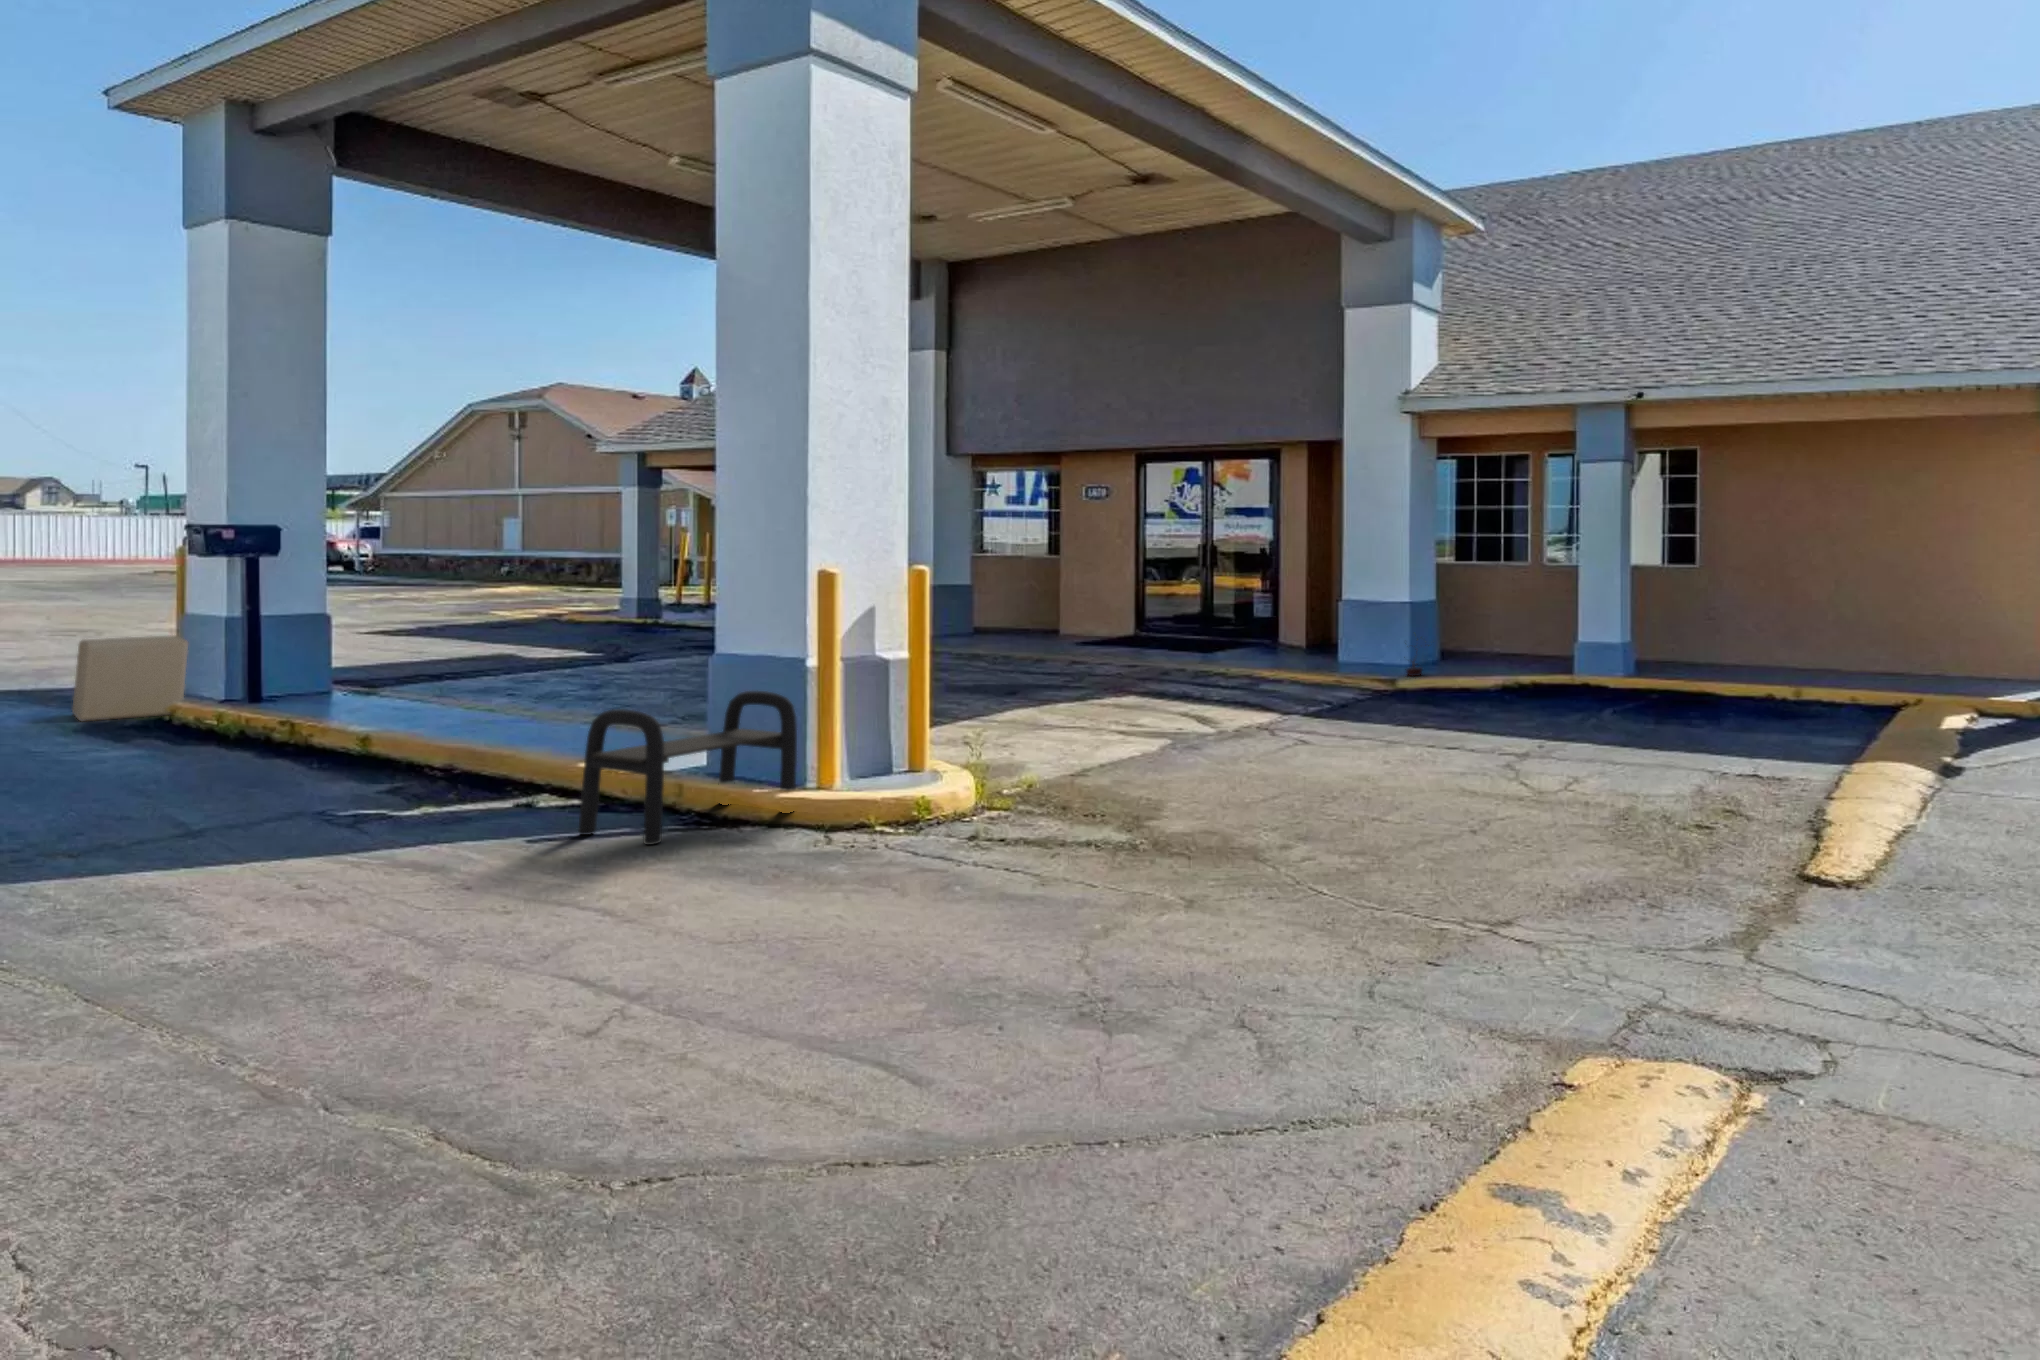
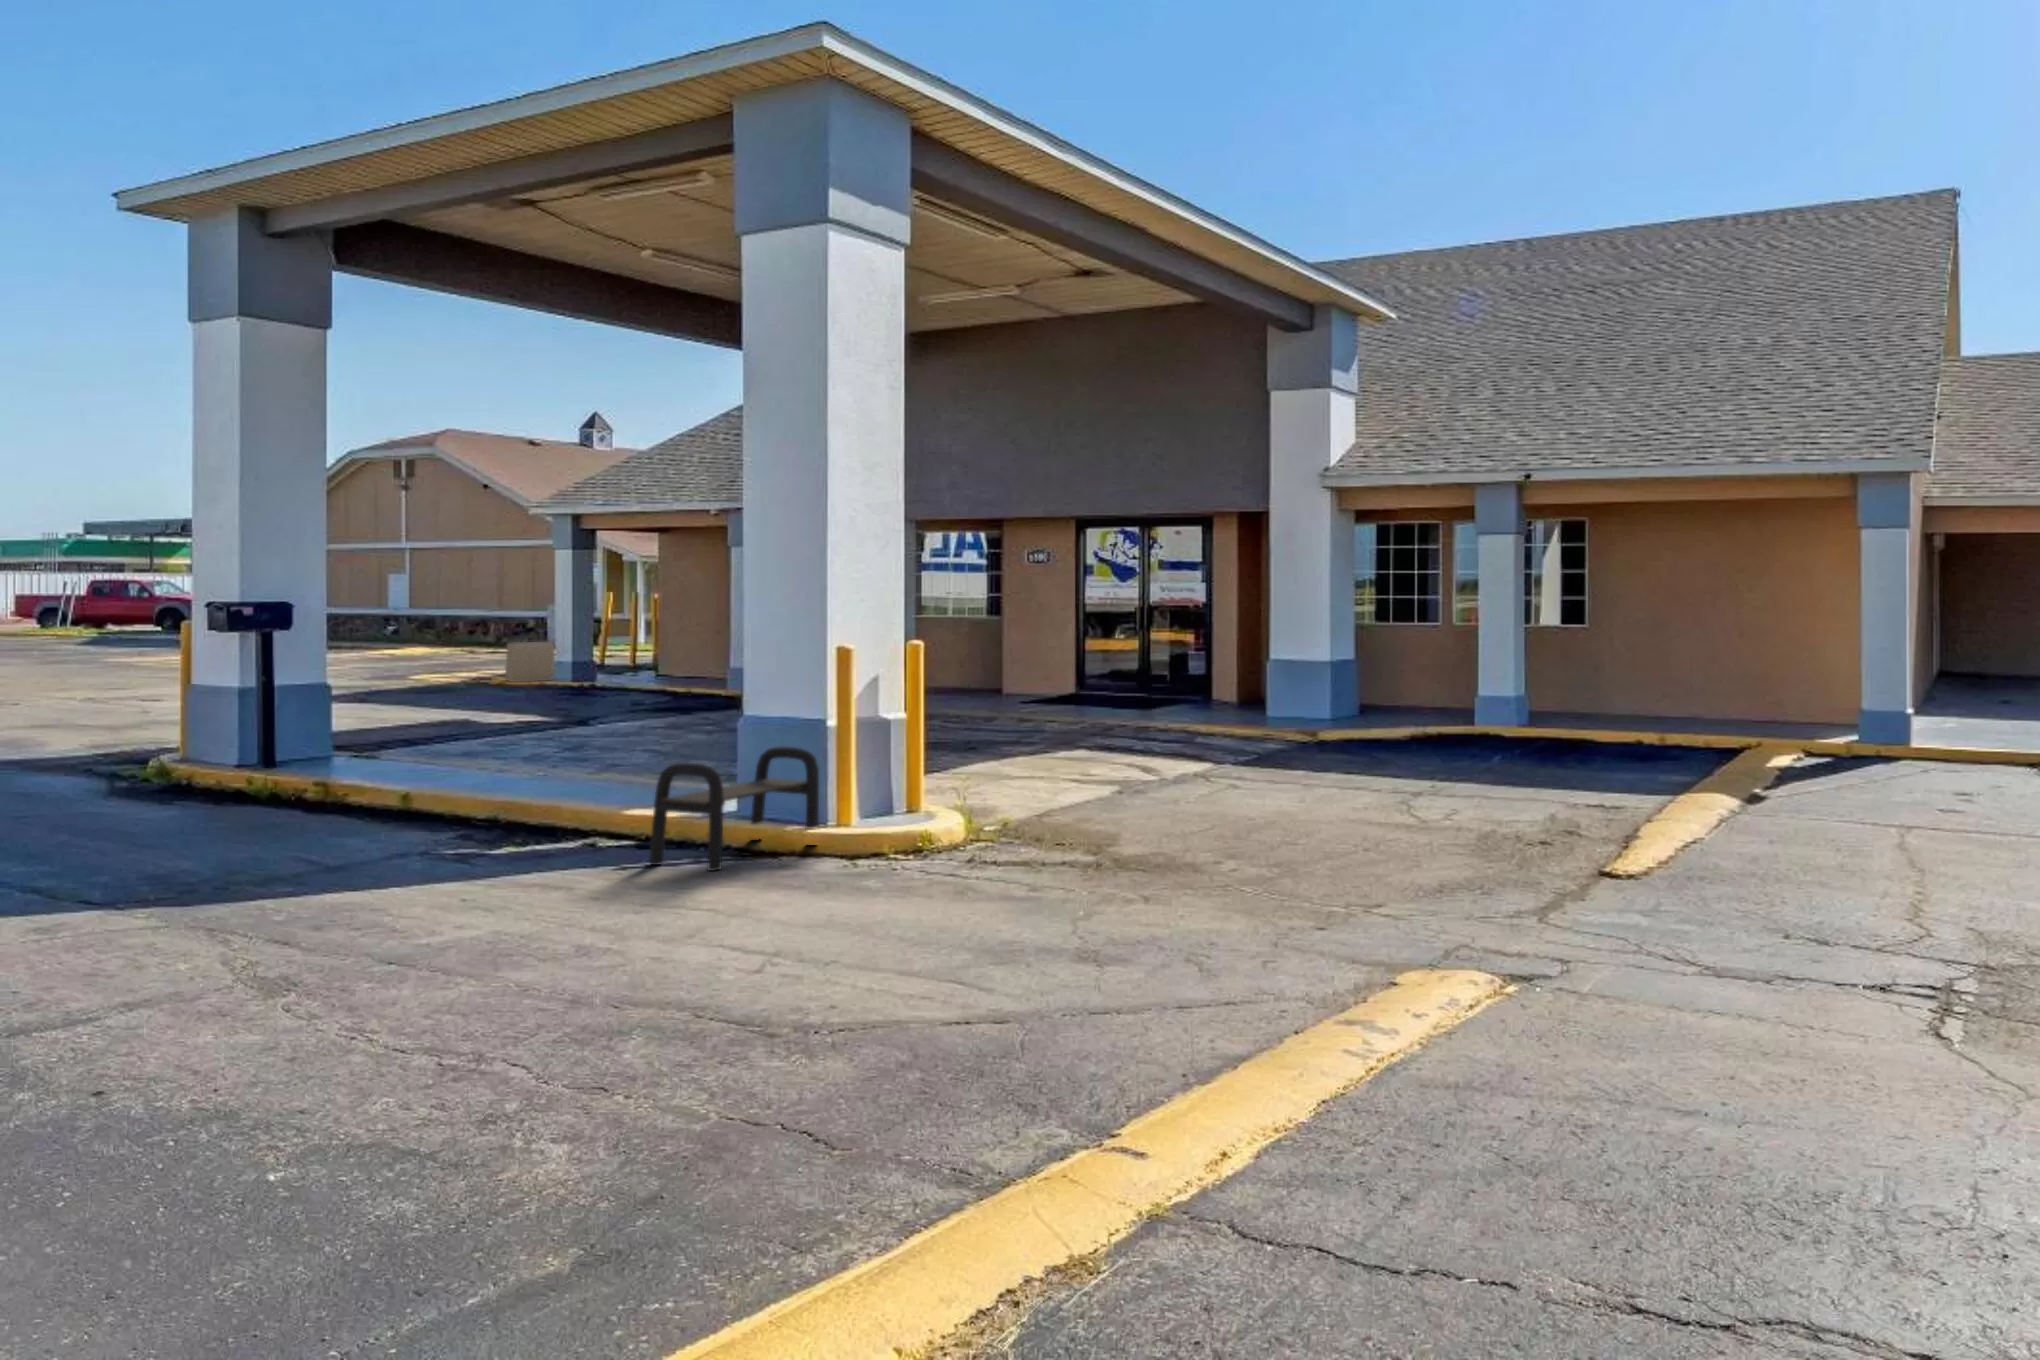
potted plant: present [1405,633,1429,676] -> none [1322,687,1350,728]
cardboard box: present [72,635,188,721] -> present [505,642,556,682]

